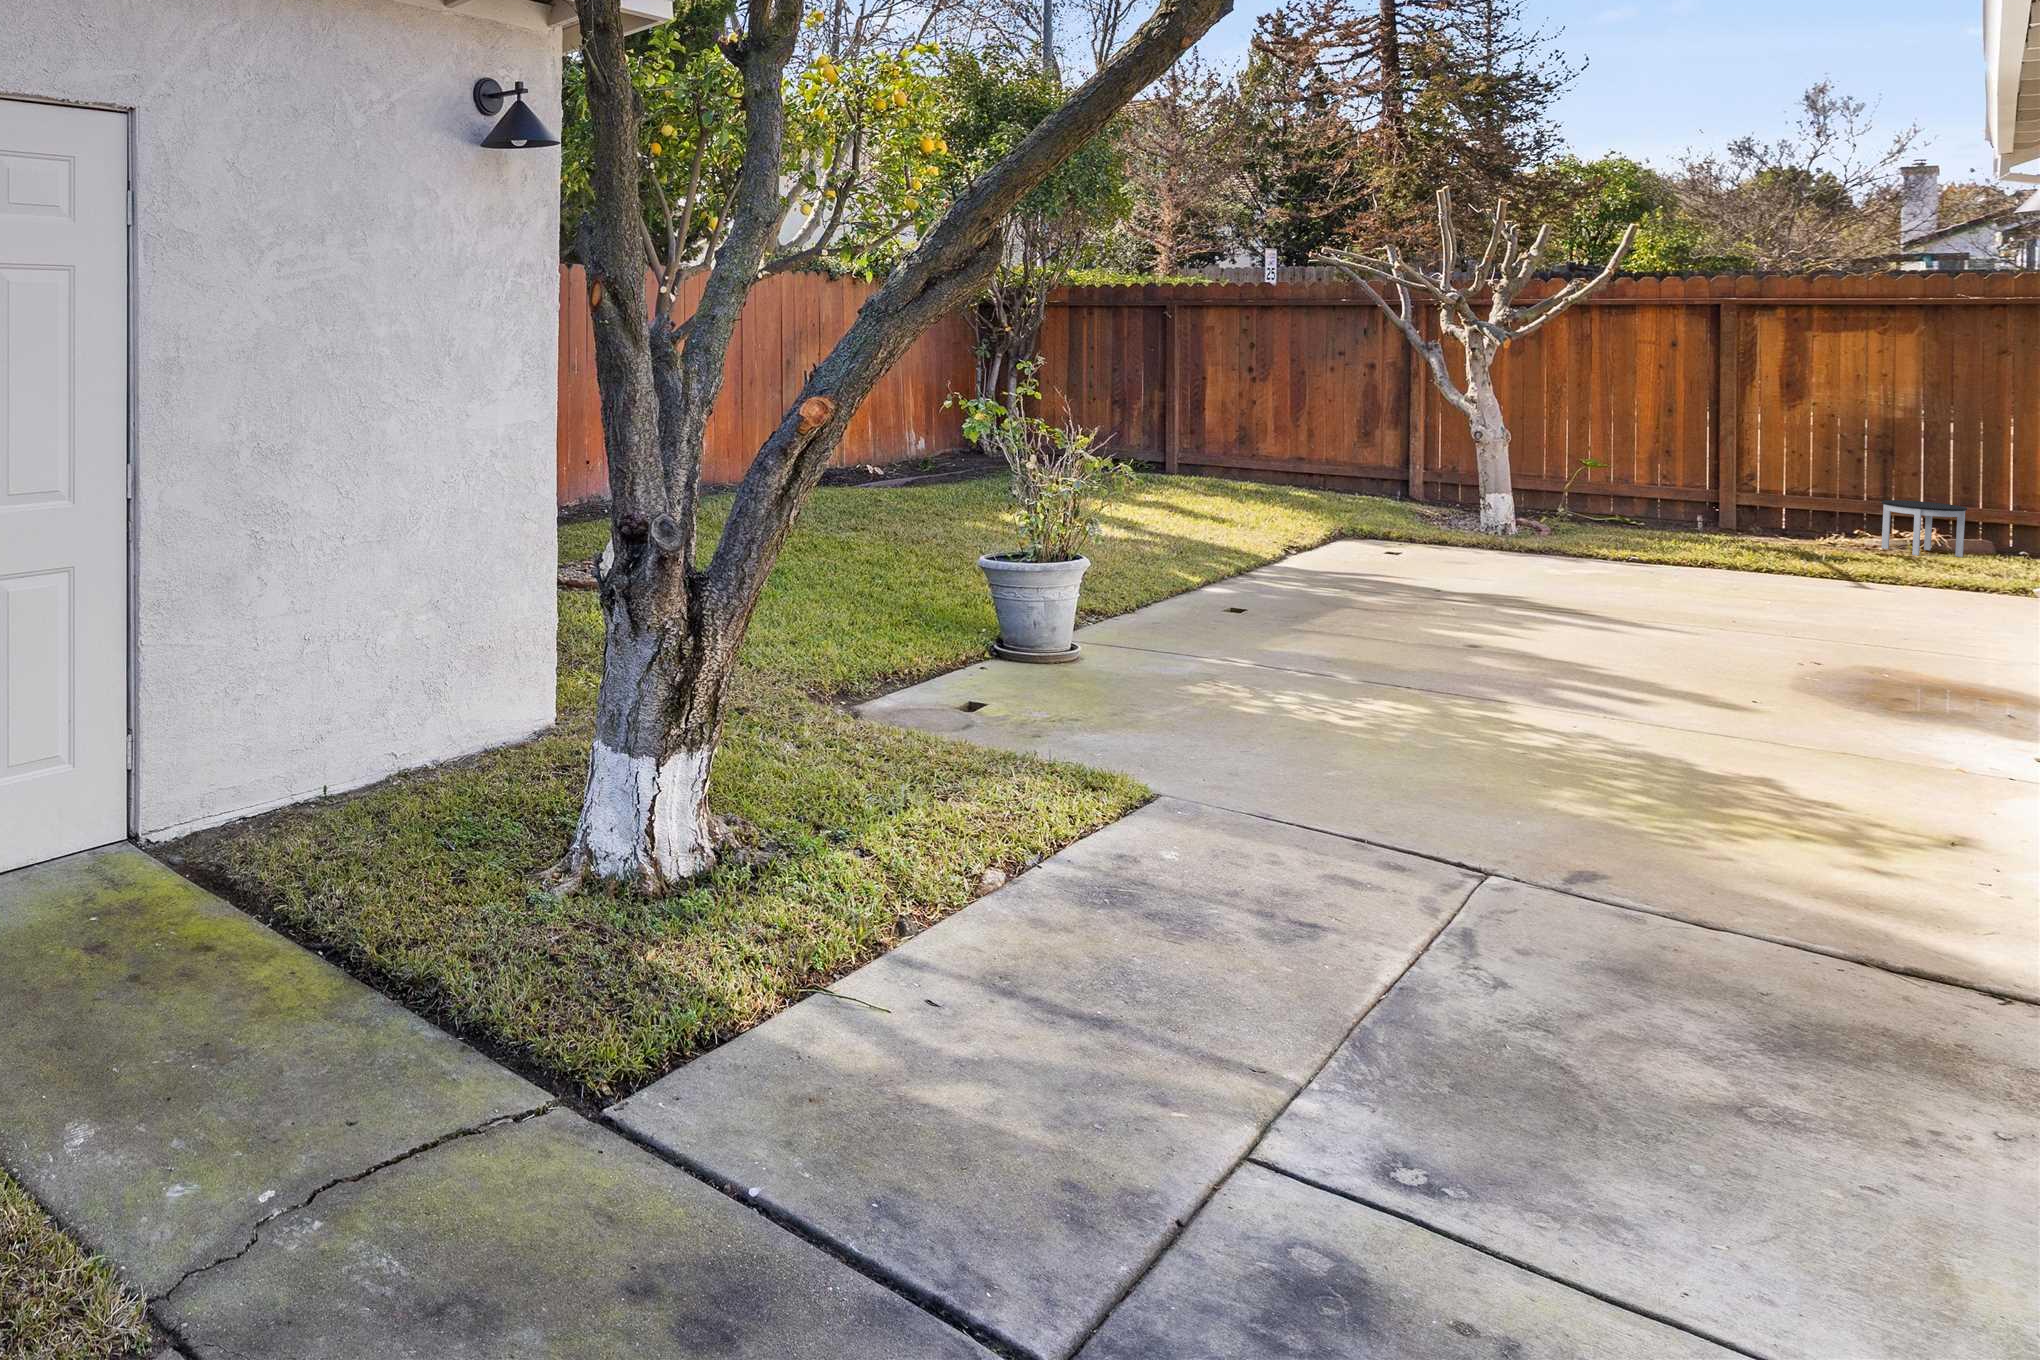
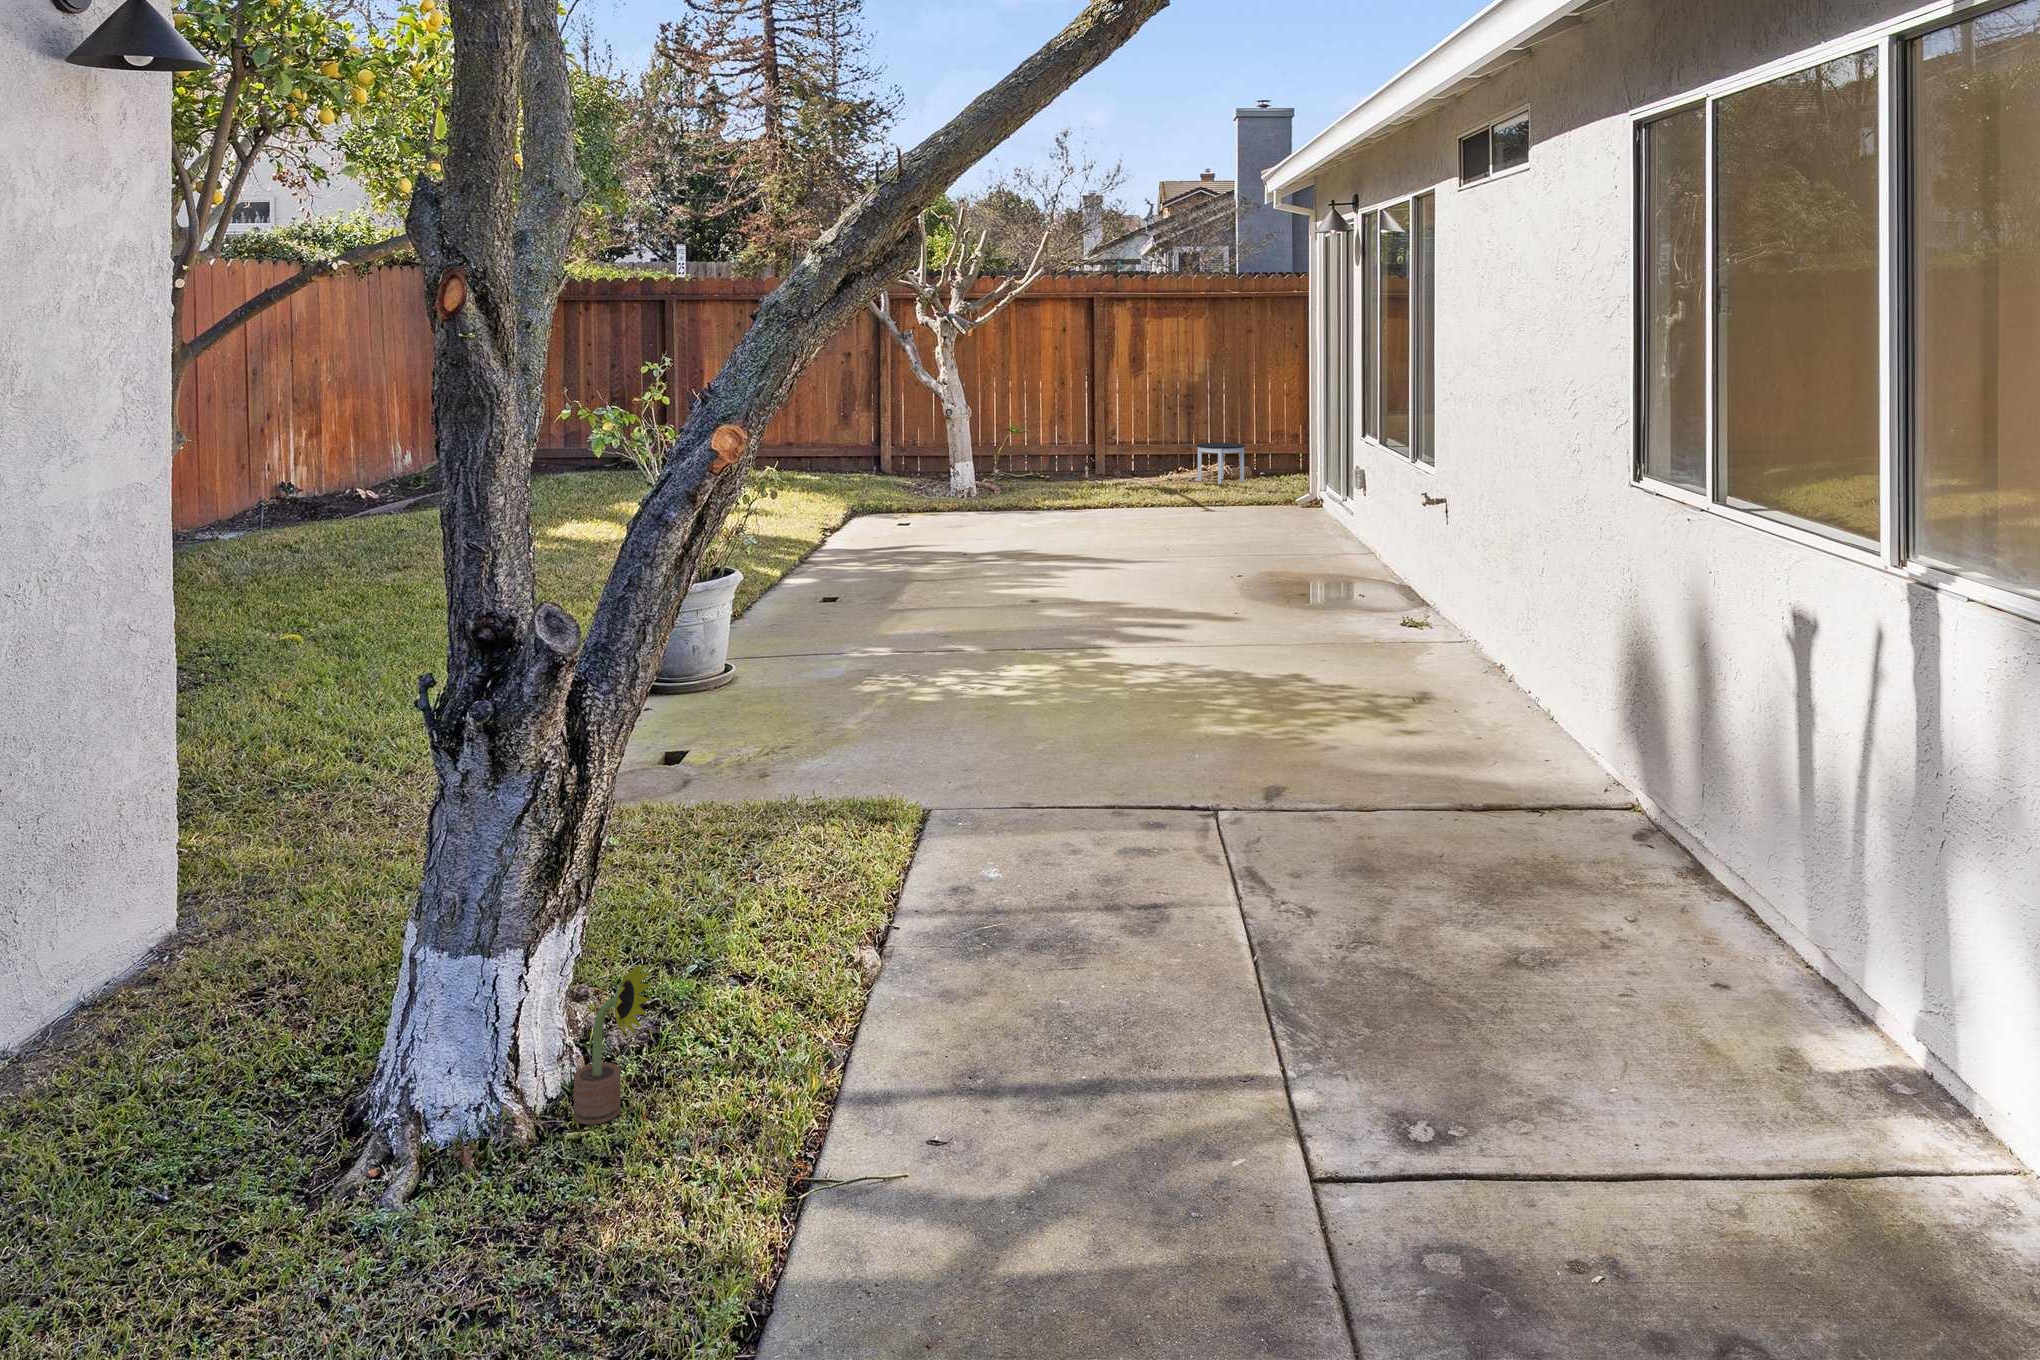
decorative plant: none [689,794,748,900] -> present [574,964,652,1125]

